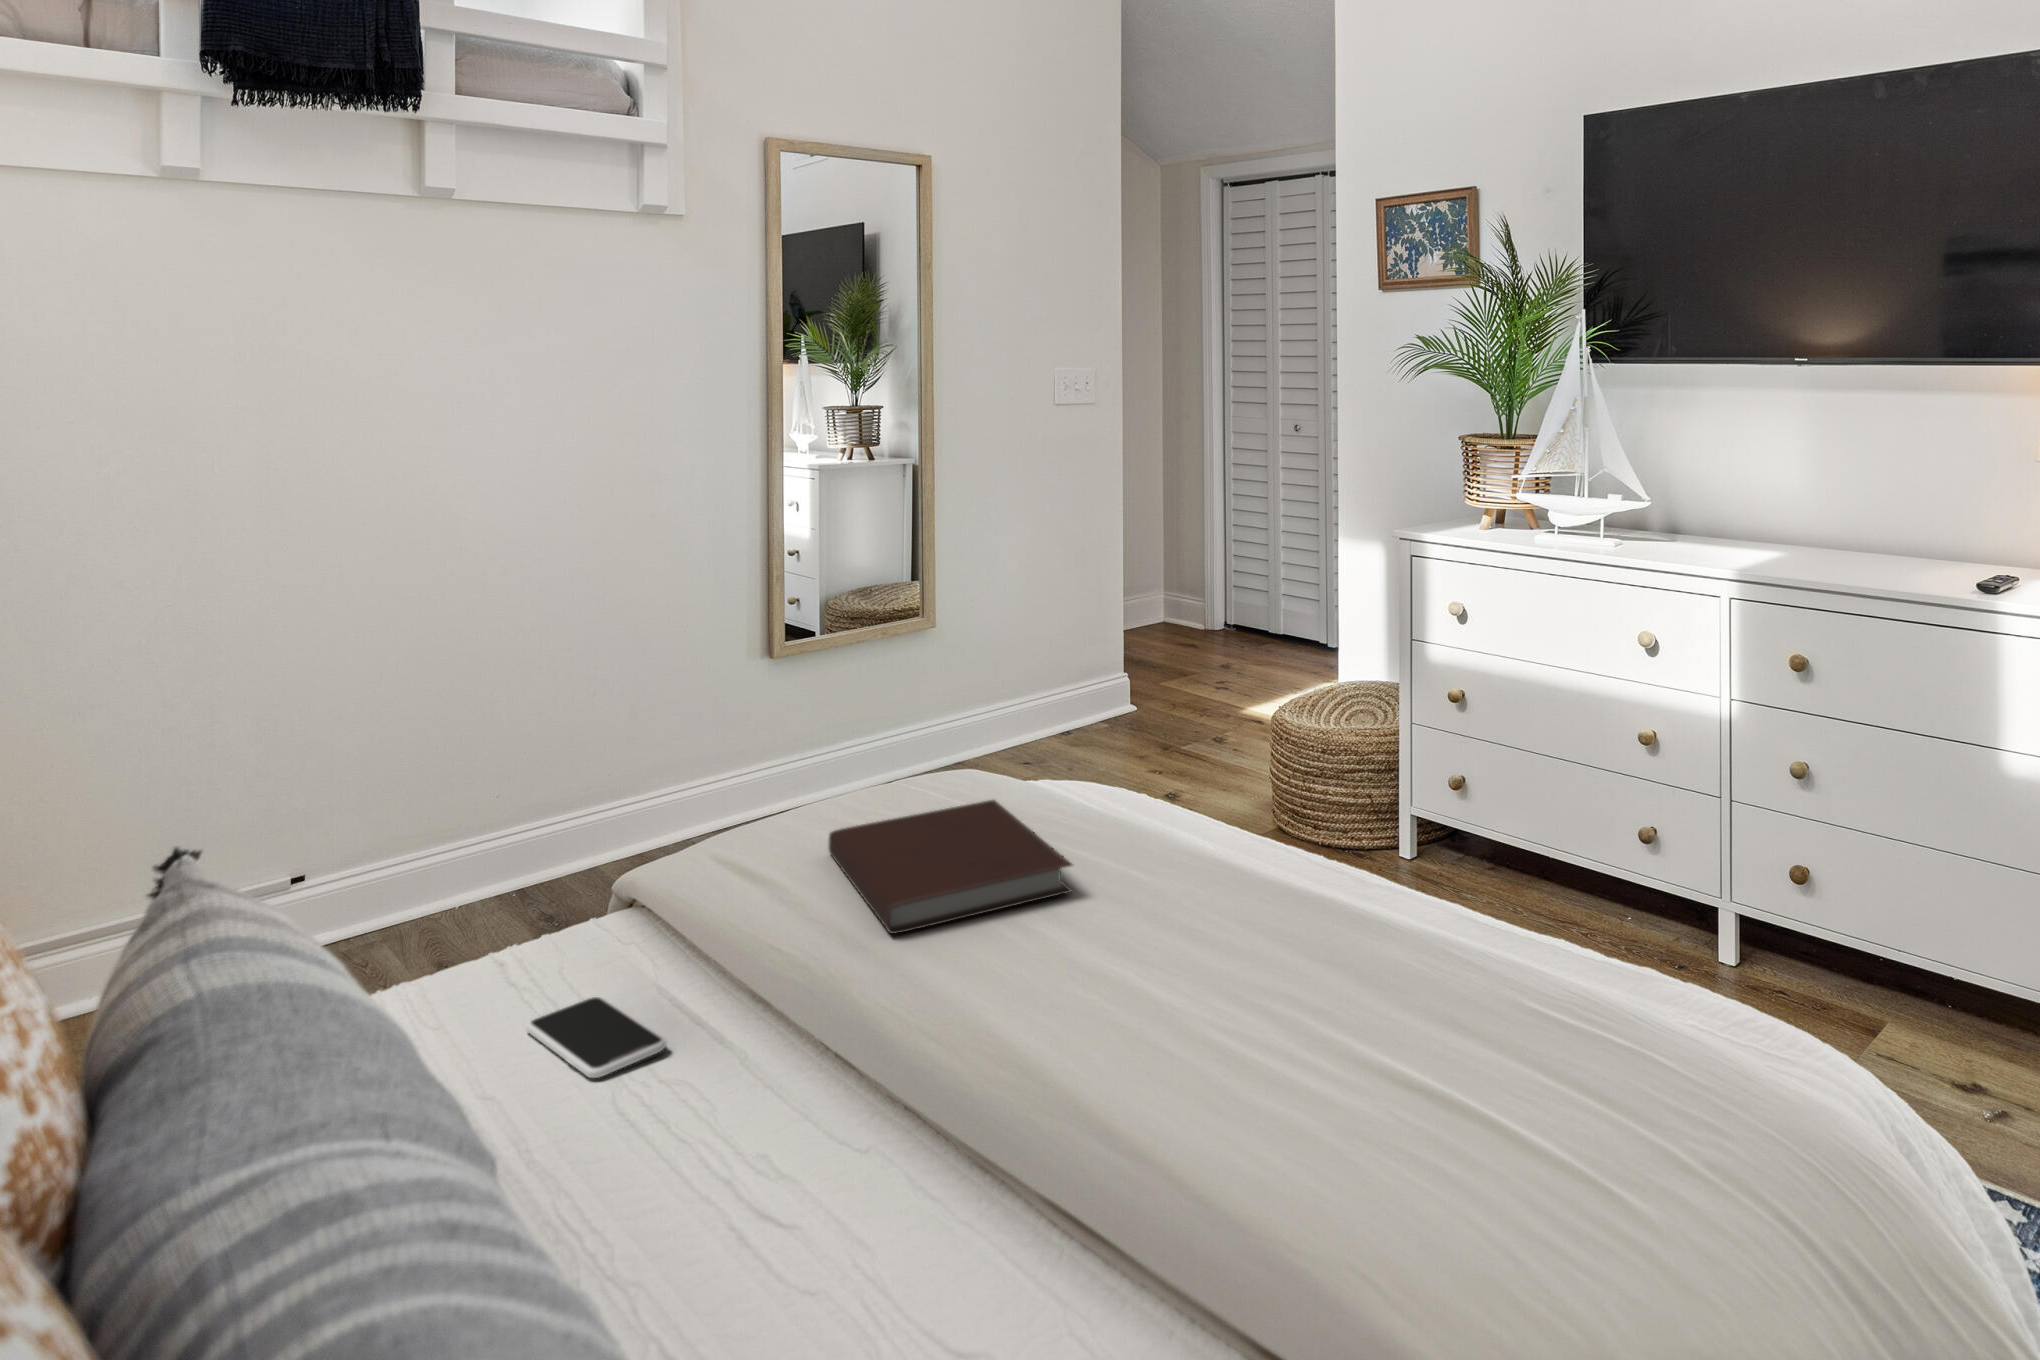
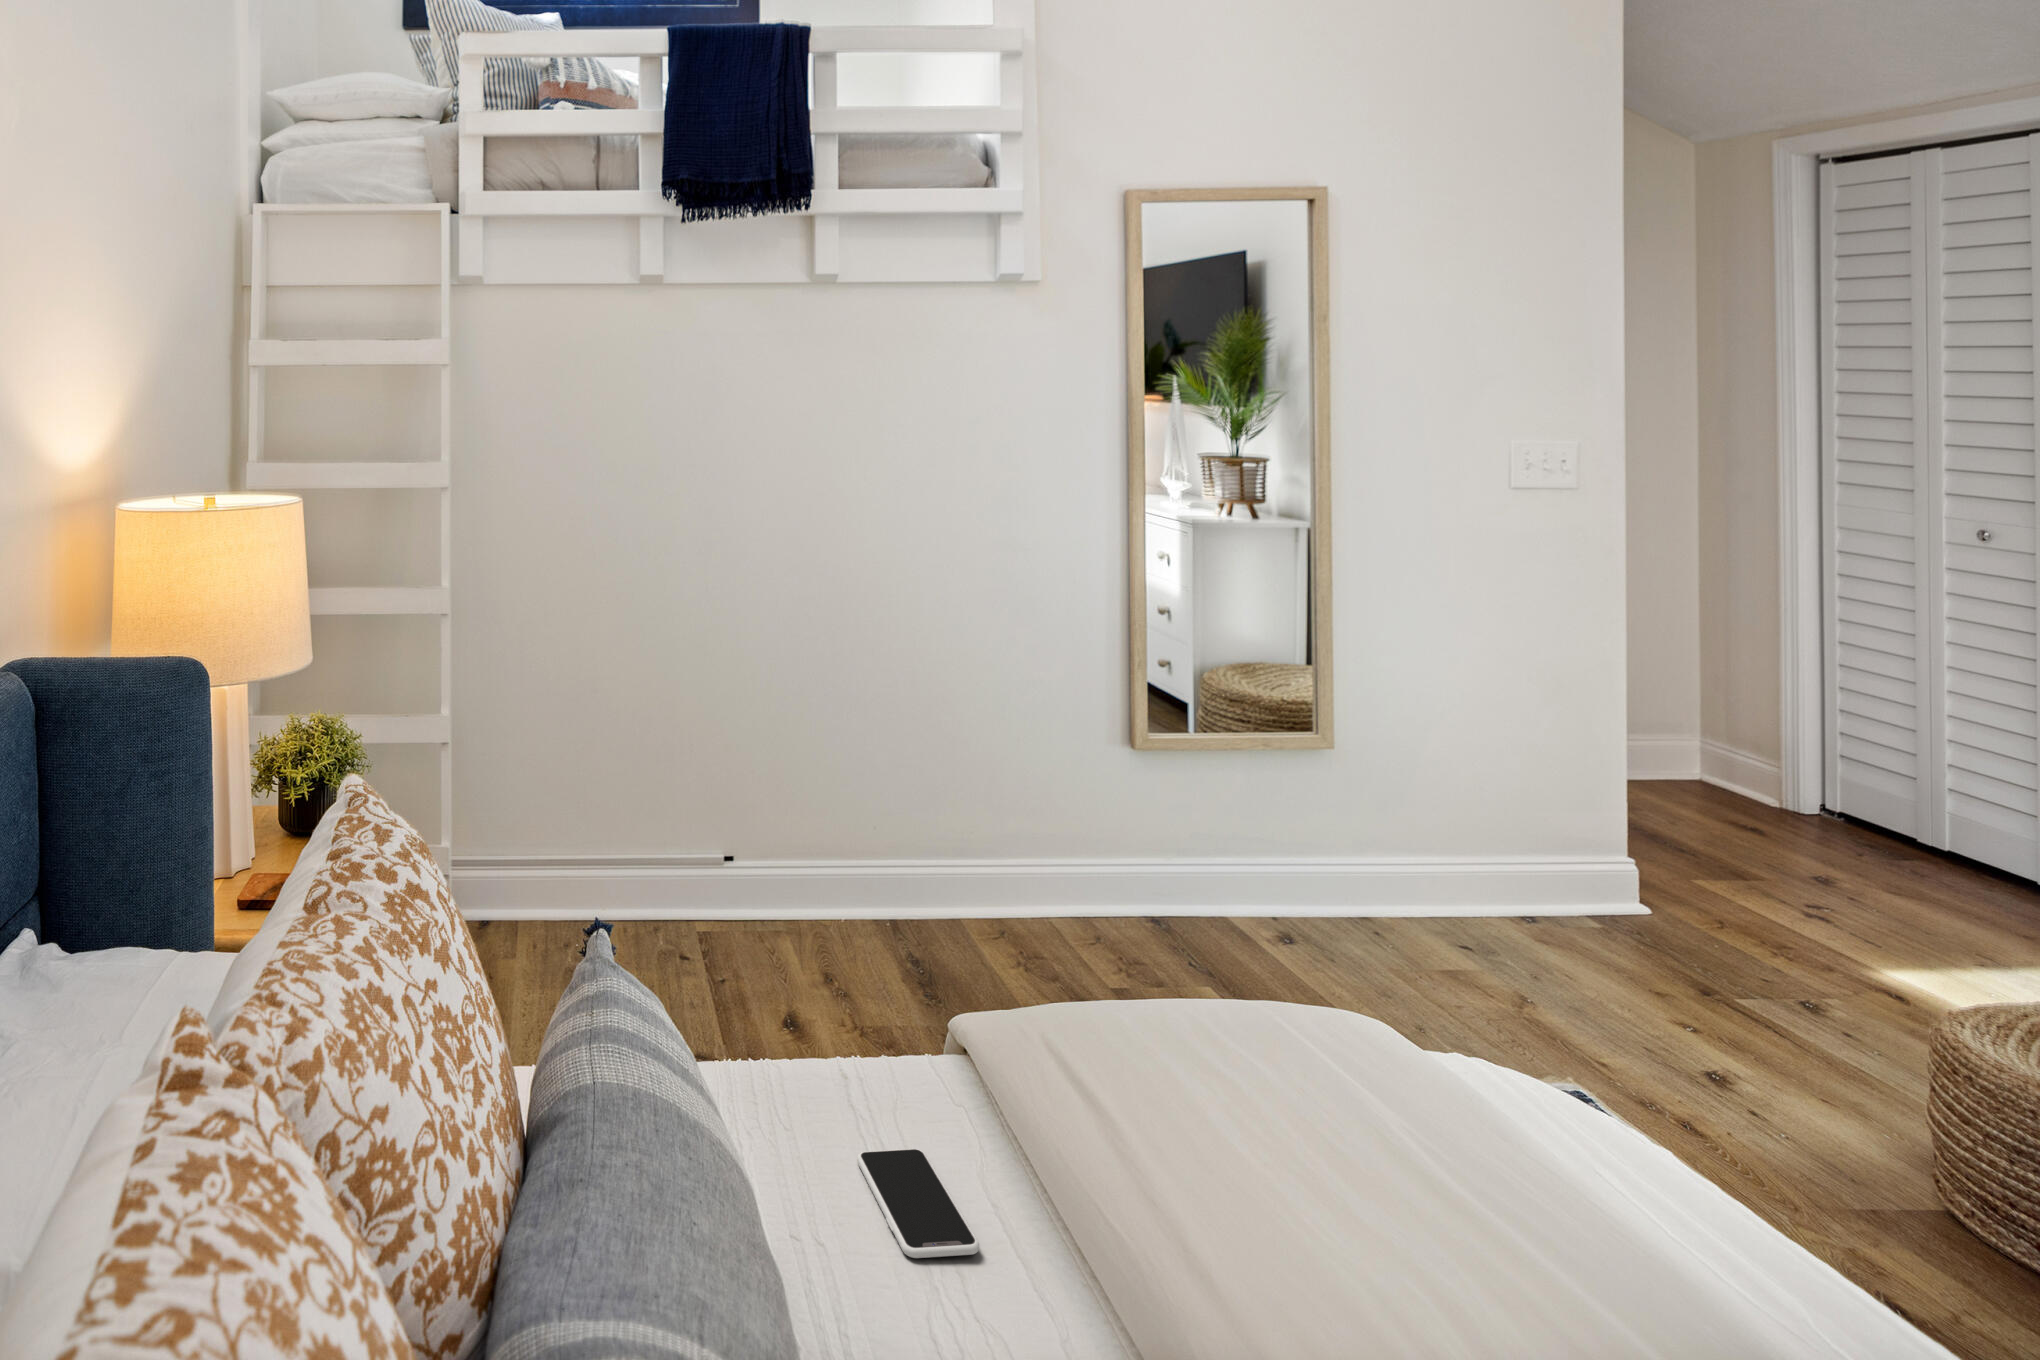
notebook: present [828,800,1072,934] -> none [1167,1048,1509,1278]

